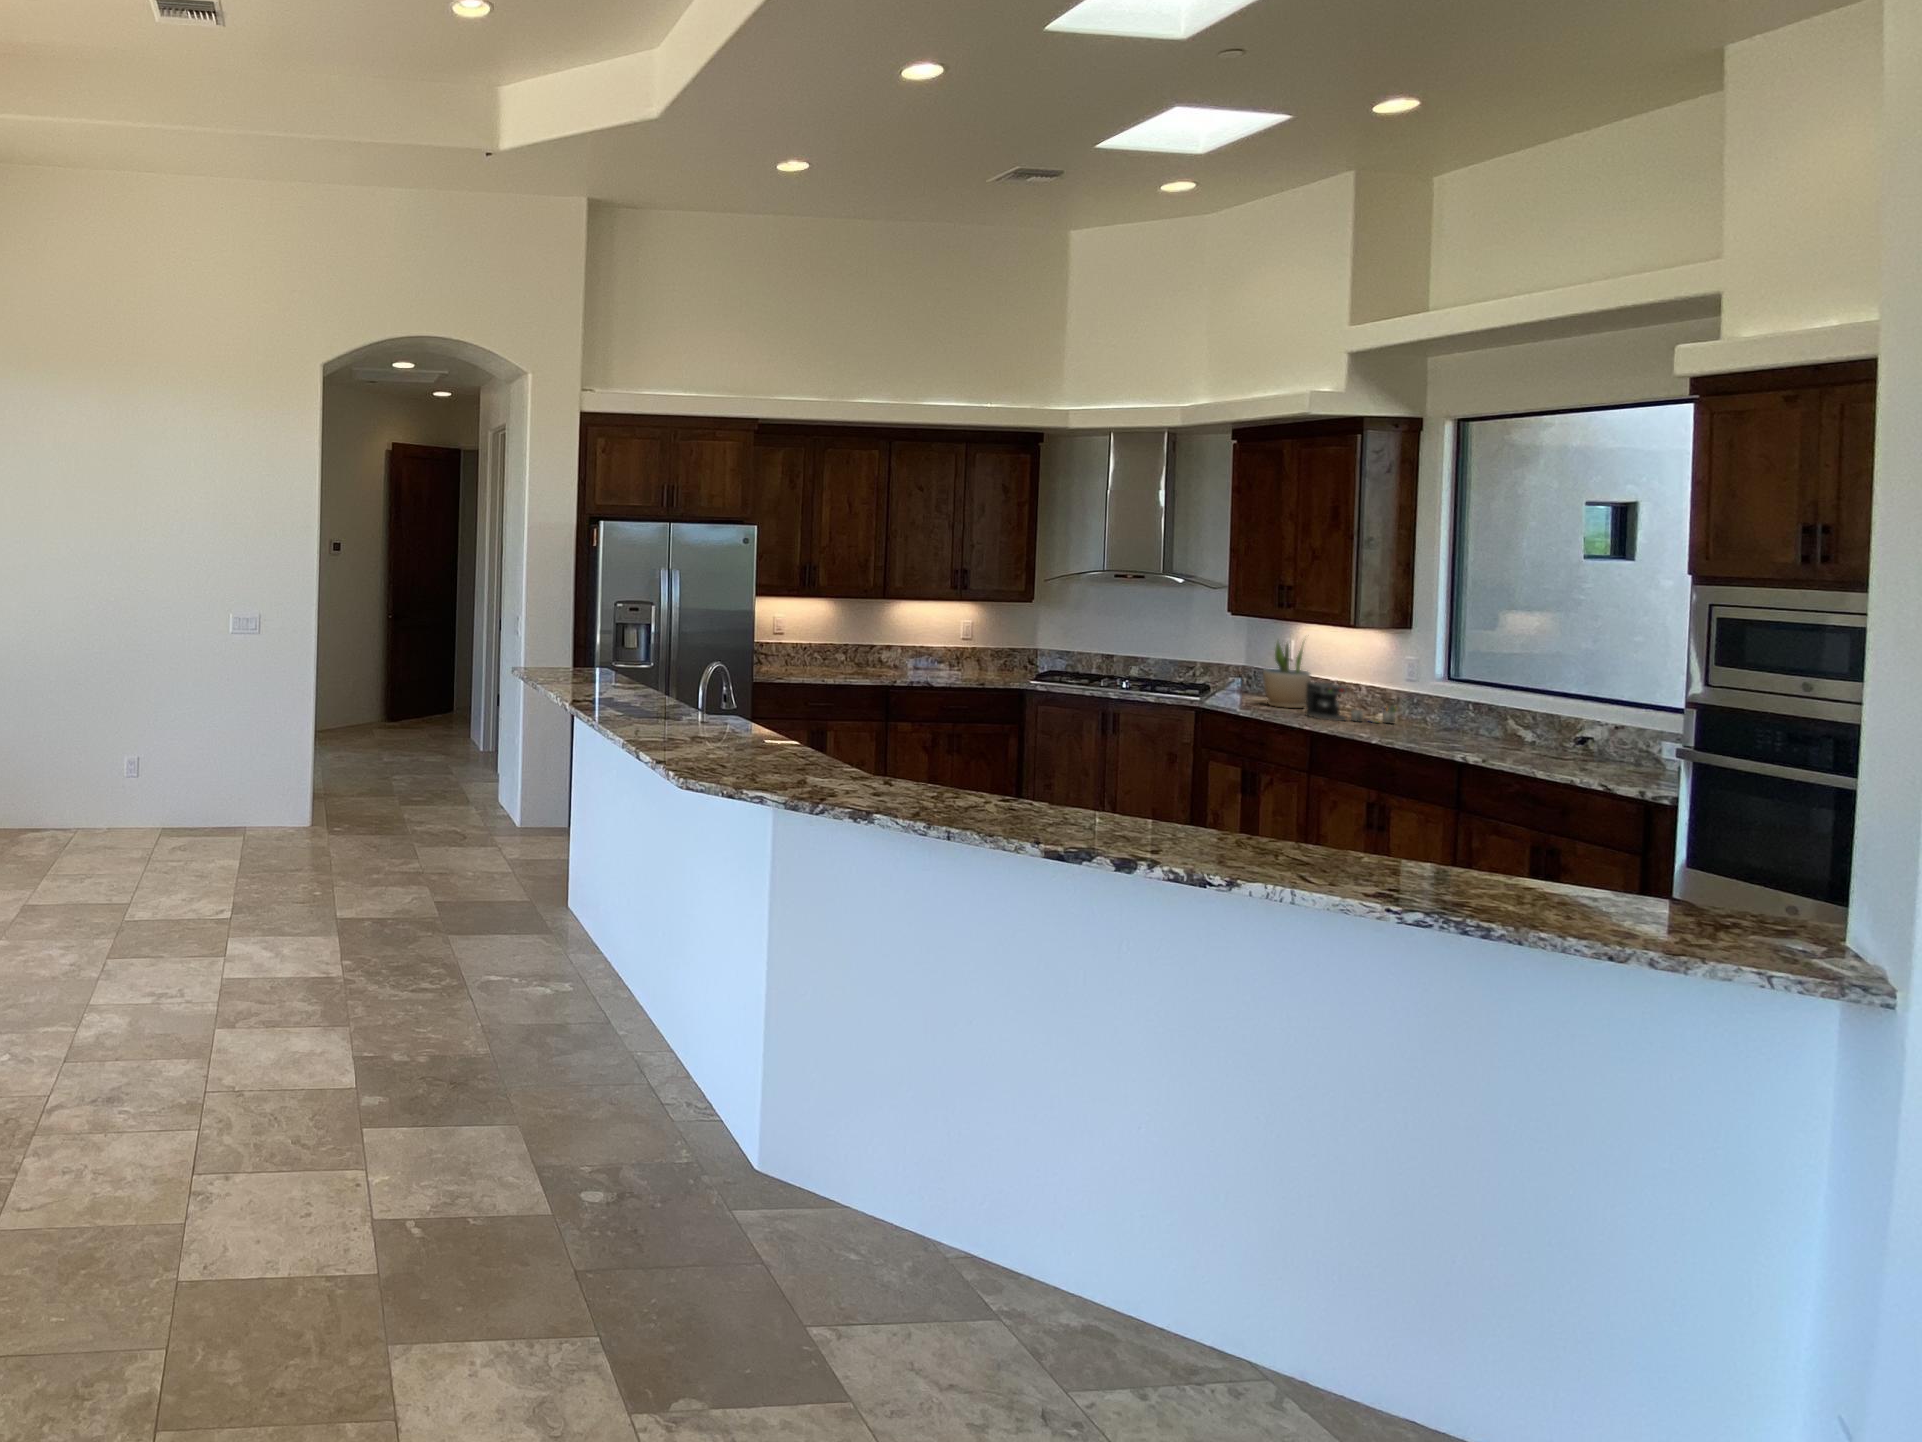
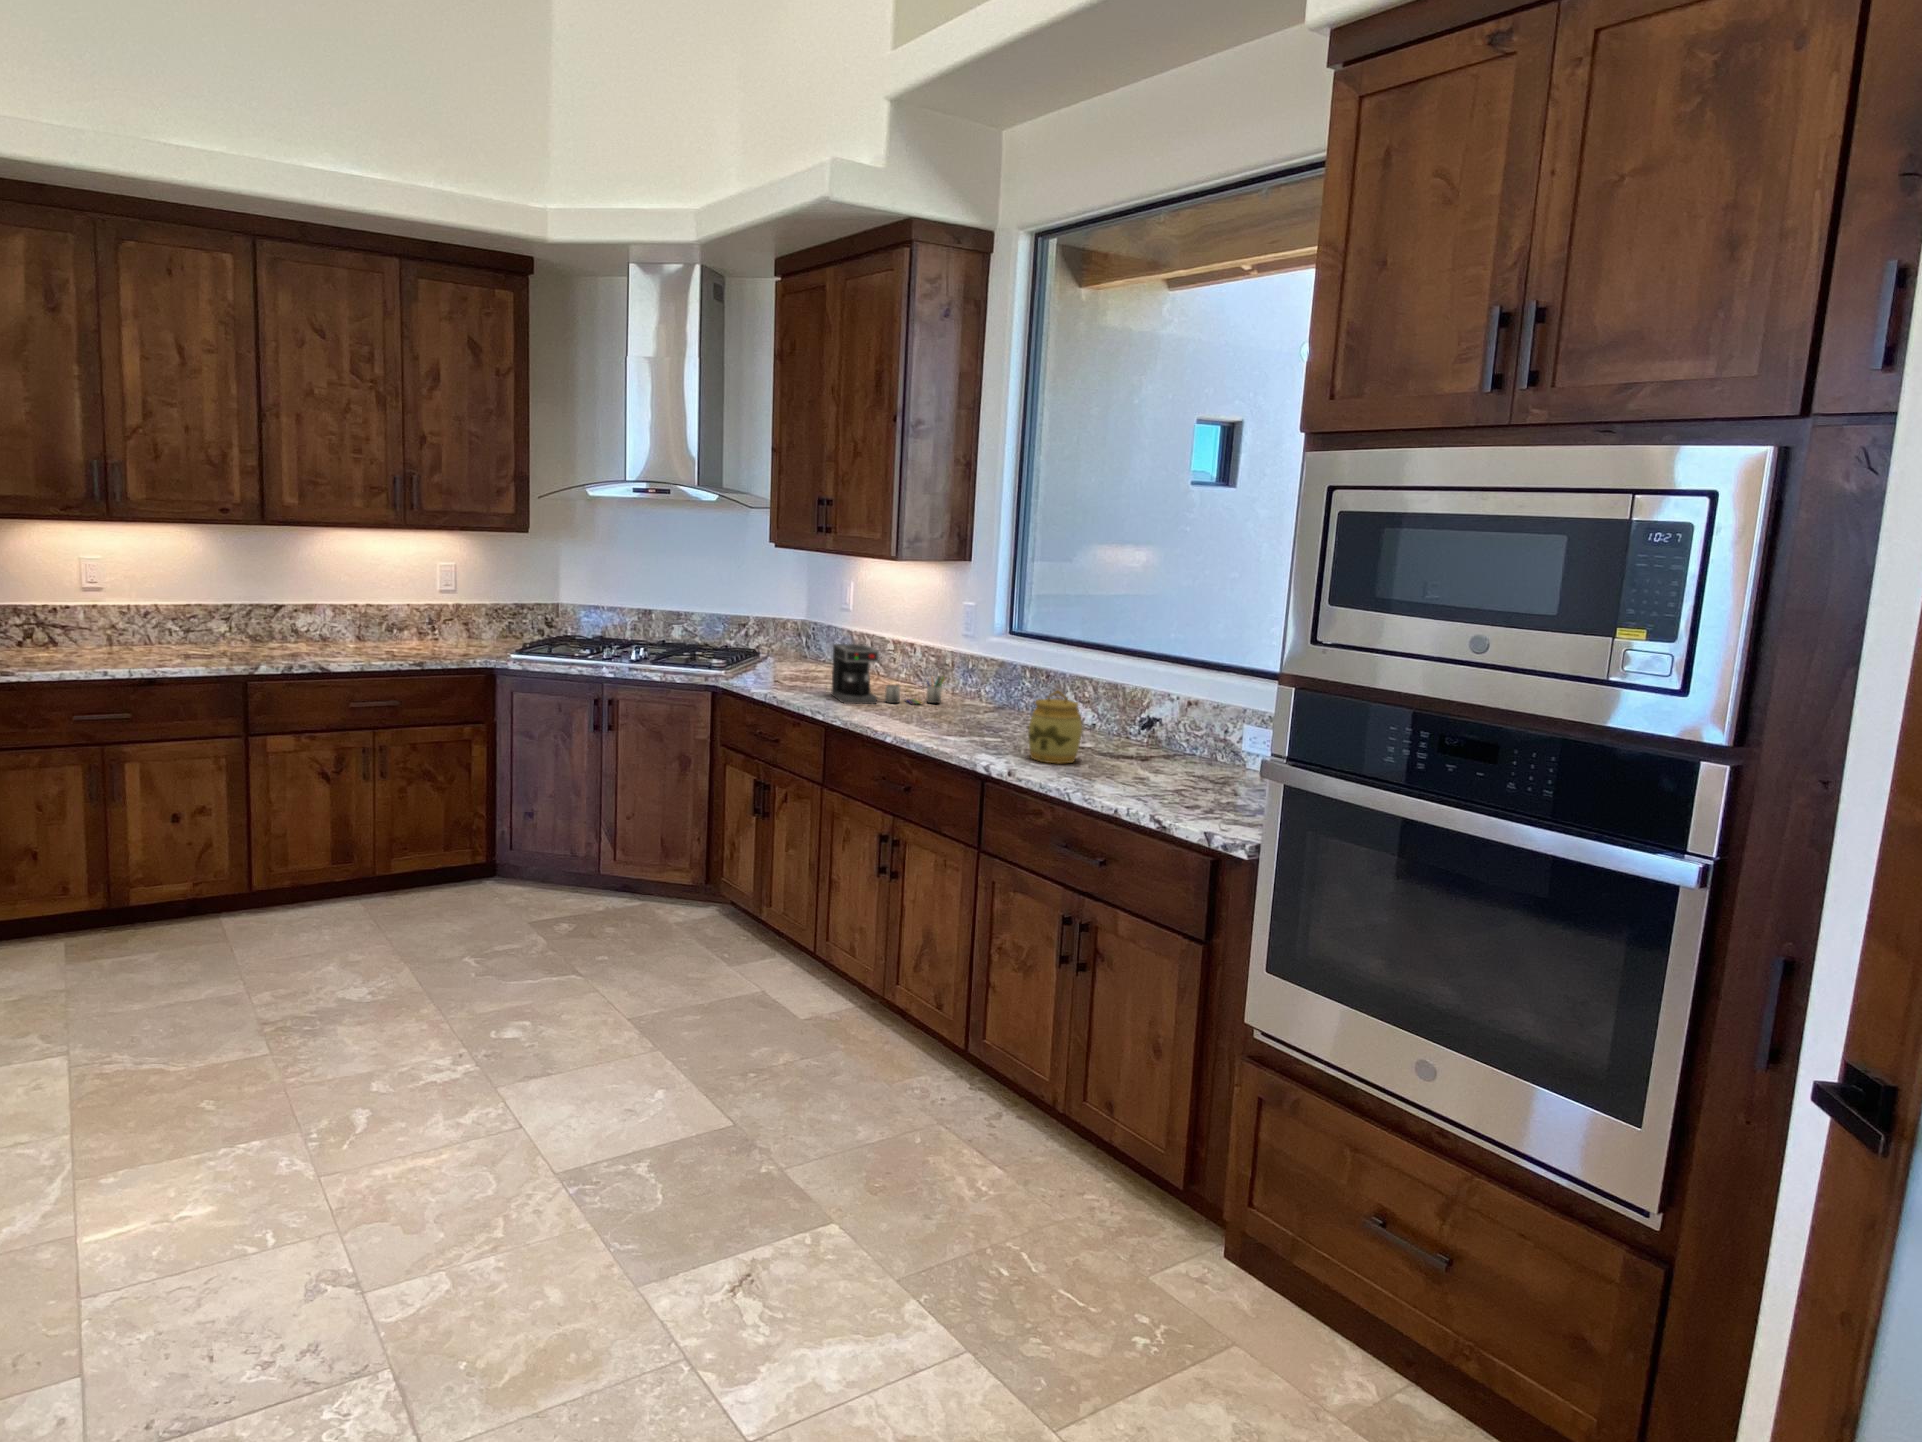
potted plant: present [1263,643,1311,708] -> none [794,570,853,683]
jar: none [1490,712,1531,756] -> present [1028,691,1082,763]

